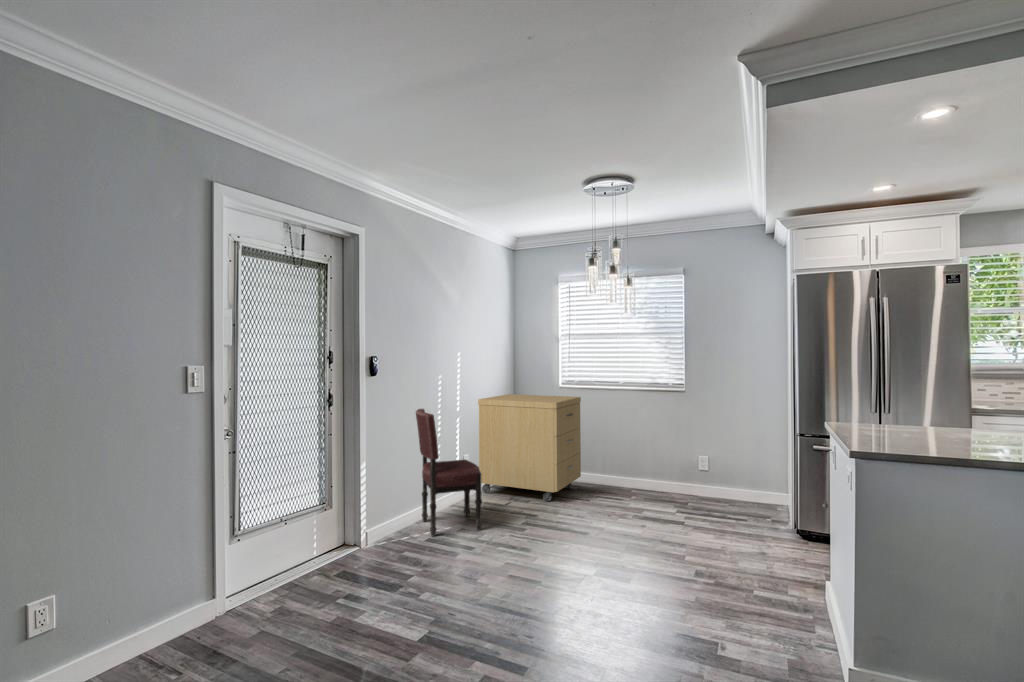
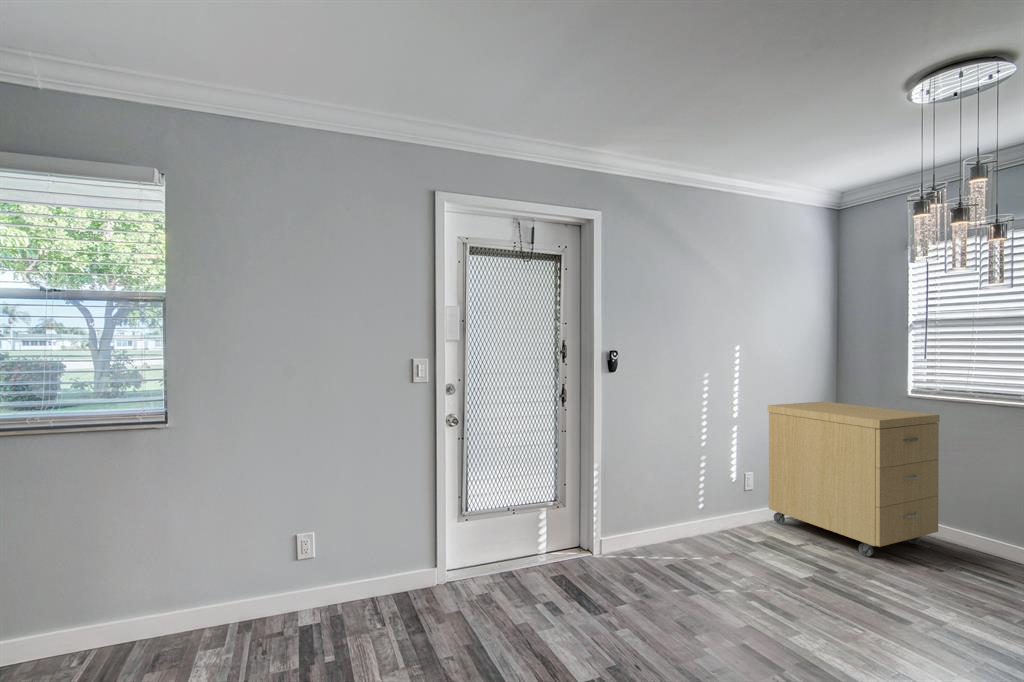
dining chair: present [416,409,482,536] -> none [665,411,745,571]

